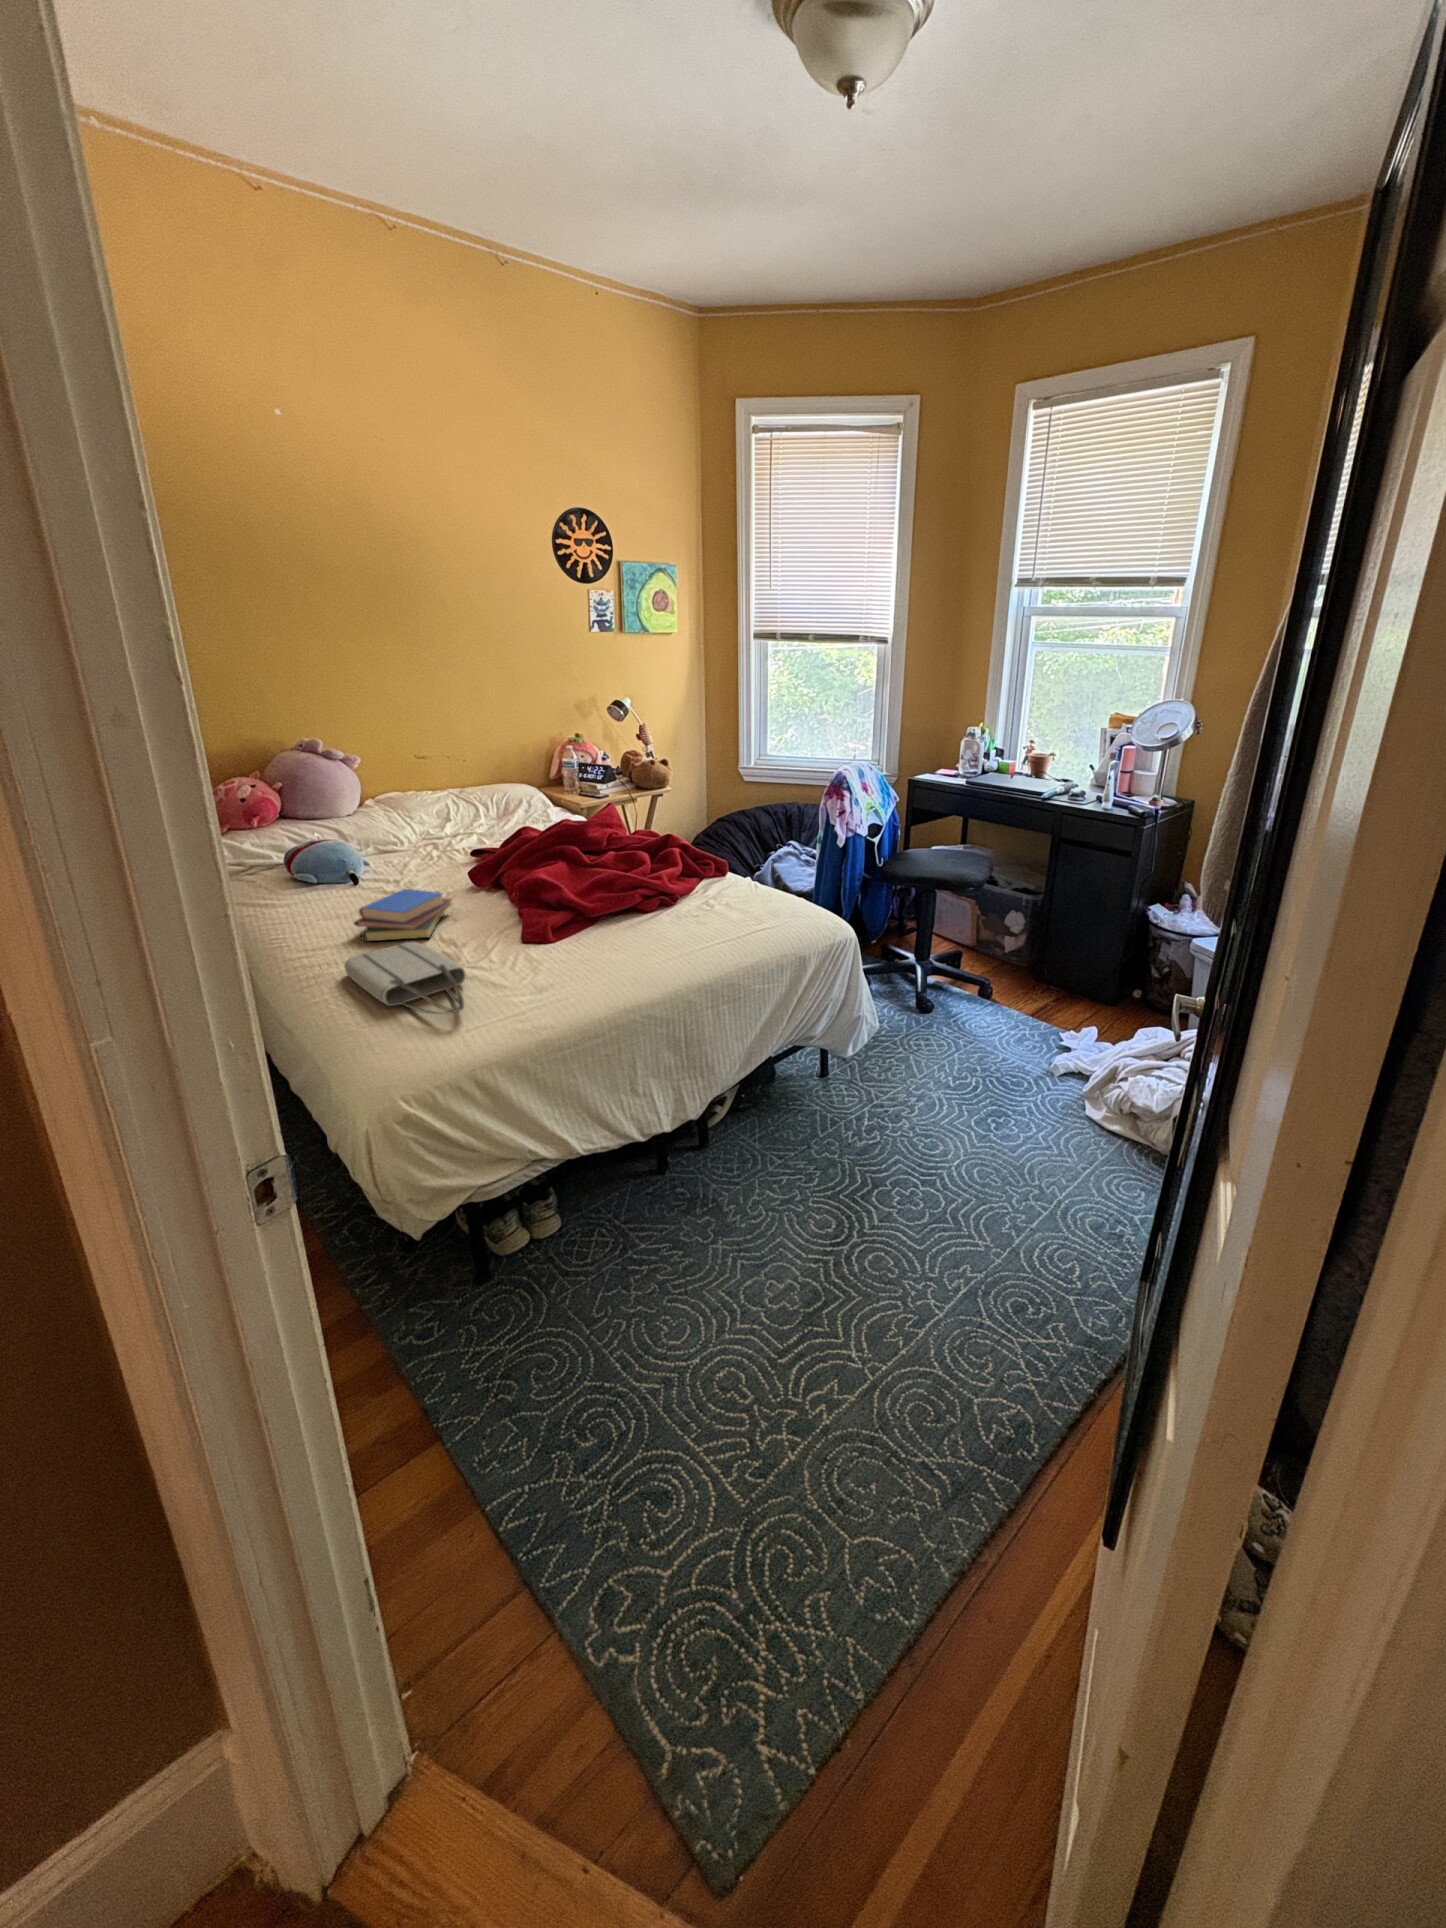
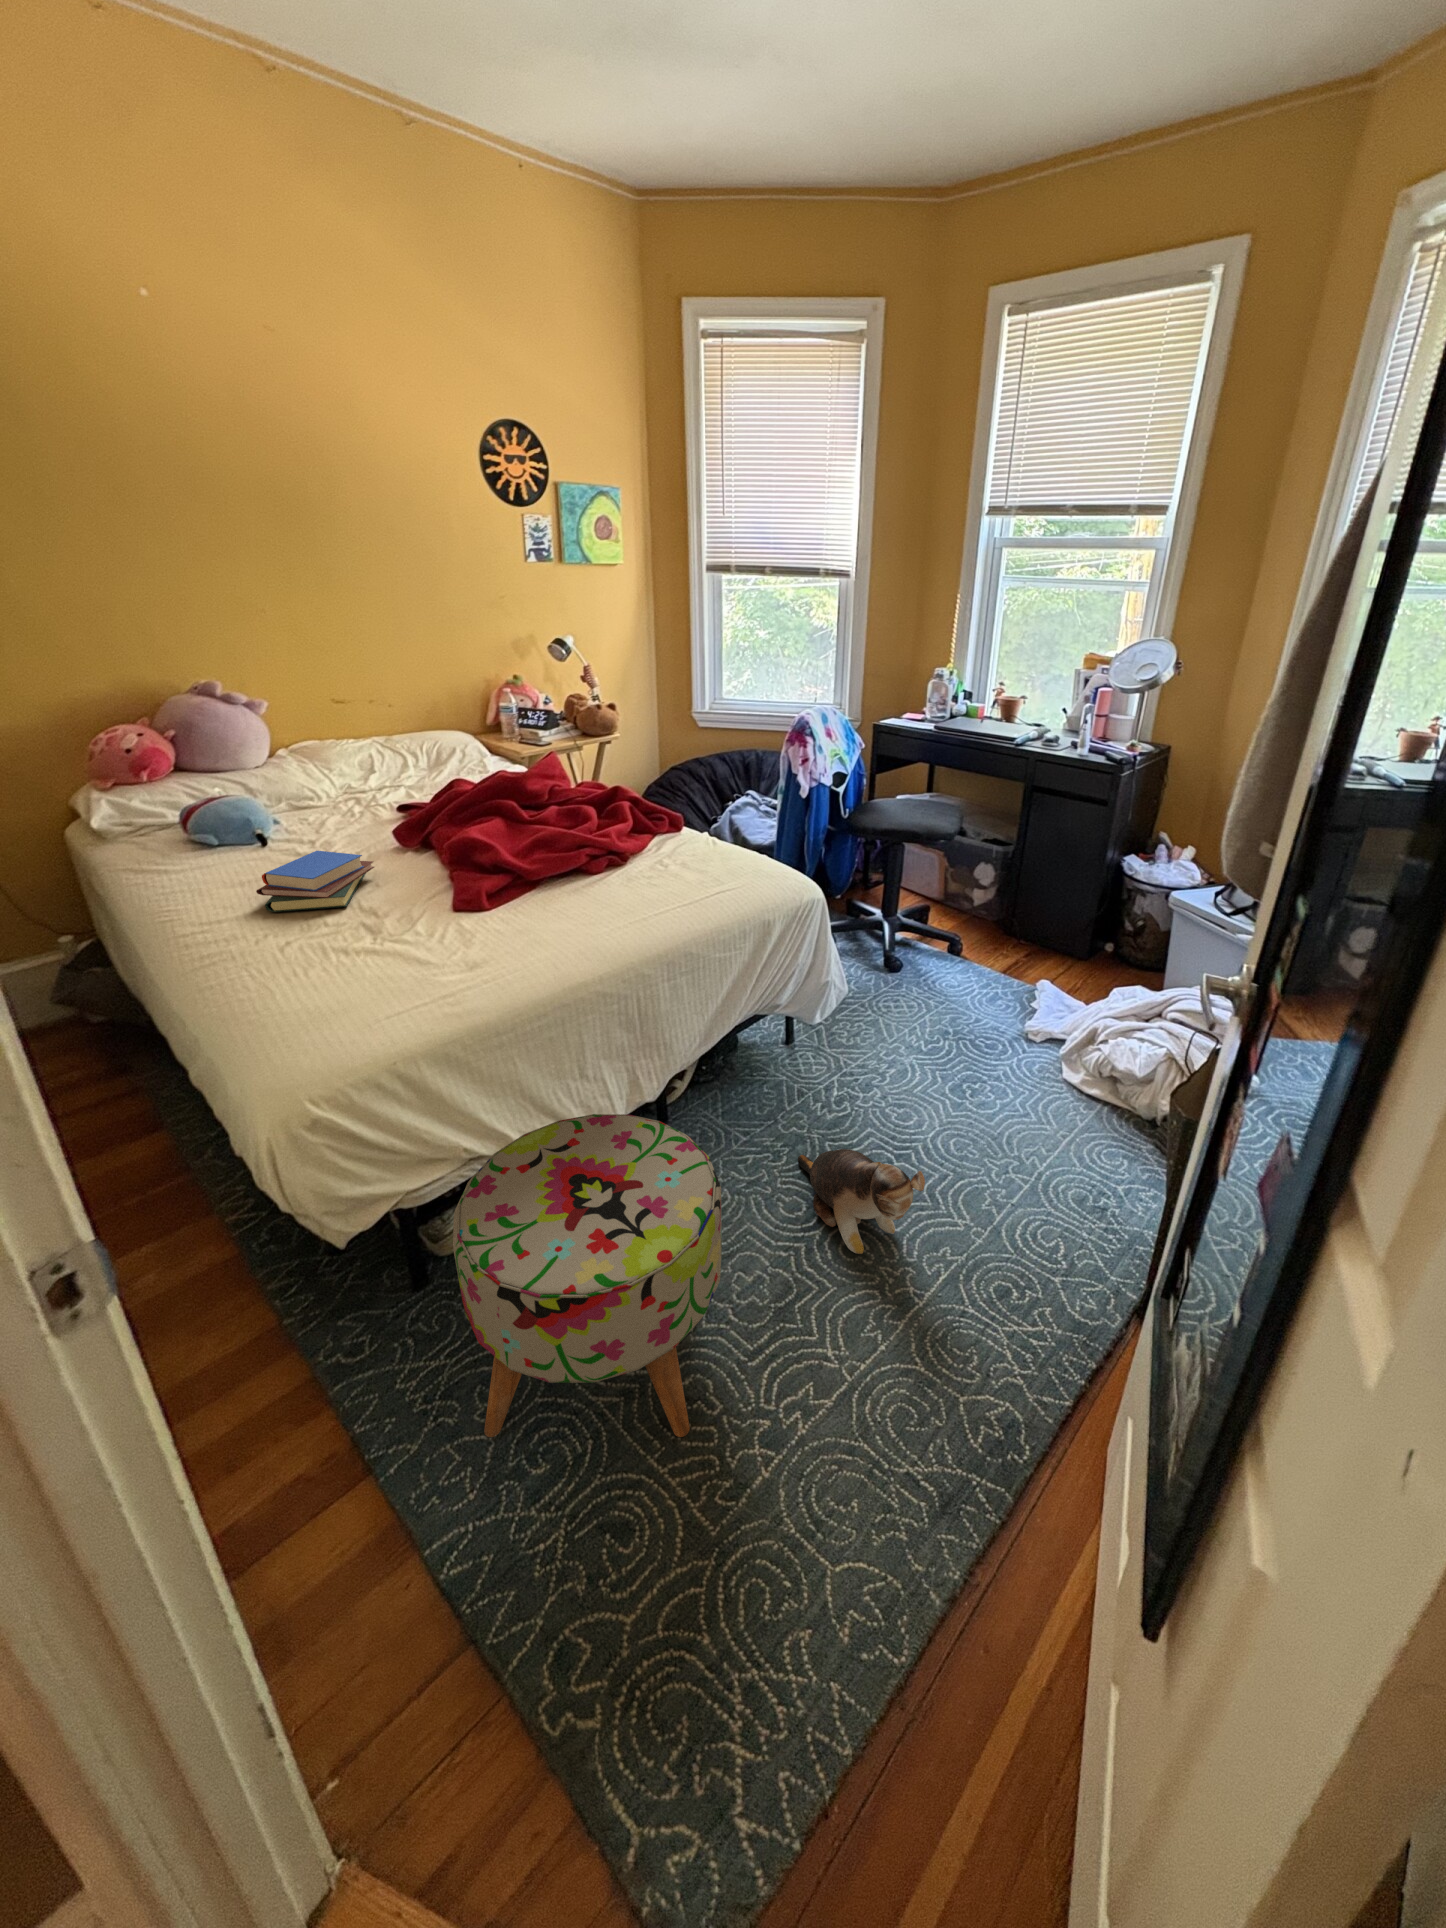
tote bag: present [345,942,466,1014] -> none [243,912,386,998]
ottoman: none [519,1126,756,1421] -> present [453,1114,722,1437]
plush toy: none [829,1169,944,1268] -> present [798,1149,925,1254]

